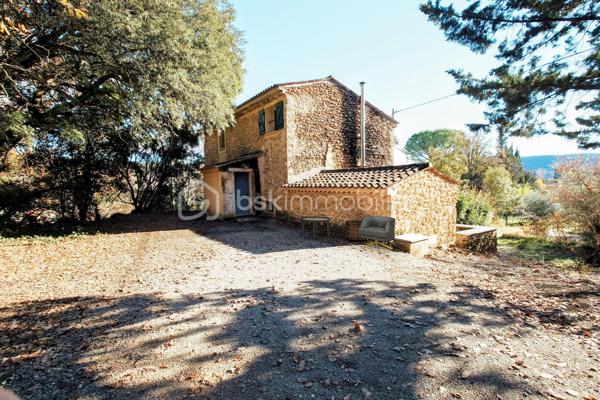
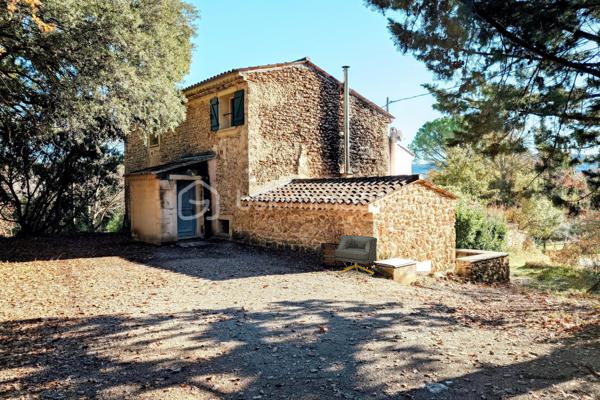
round table: present [301,216,331,238] -> none [267,237,304,264]

